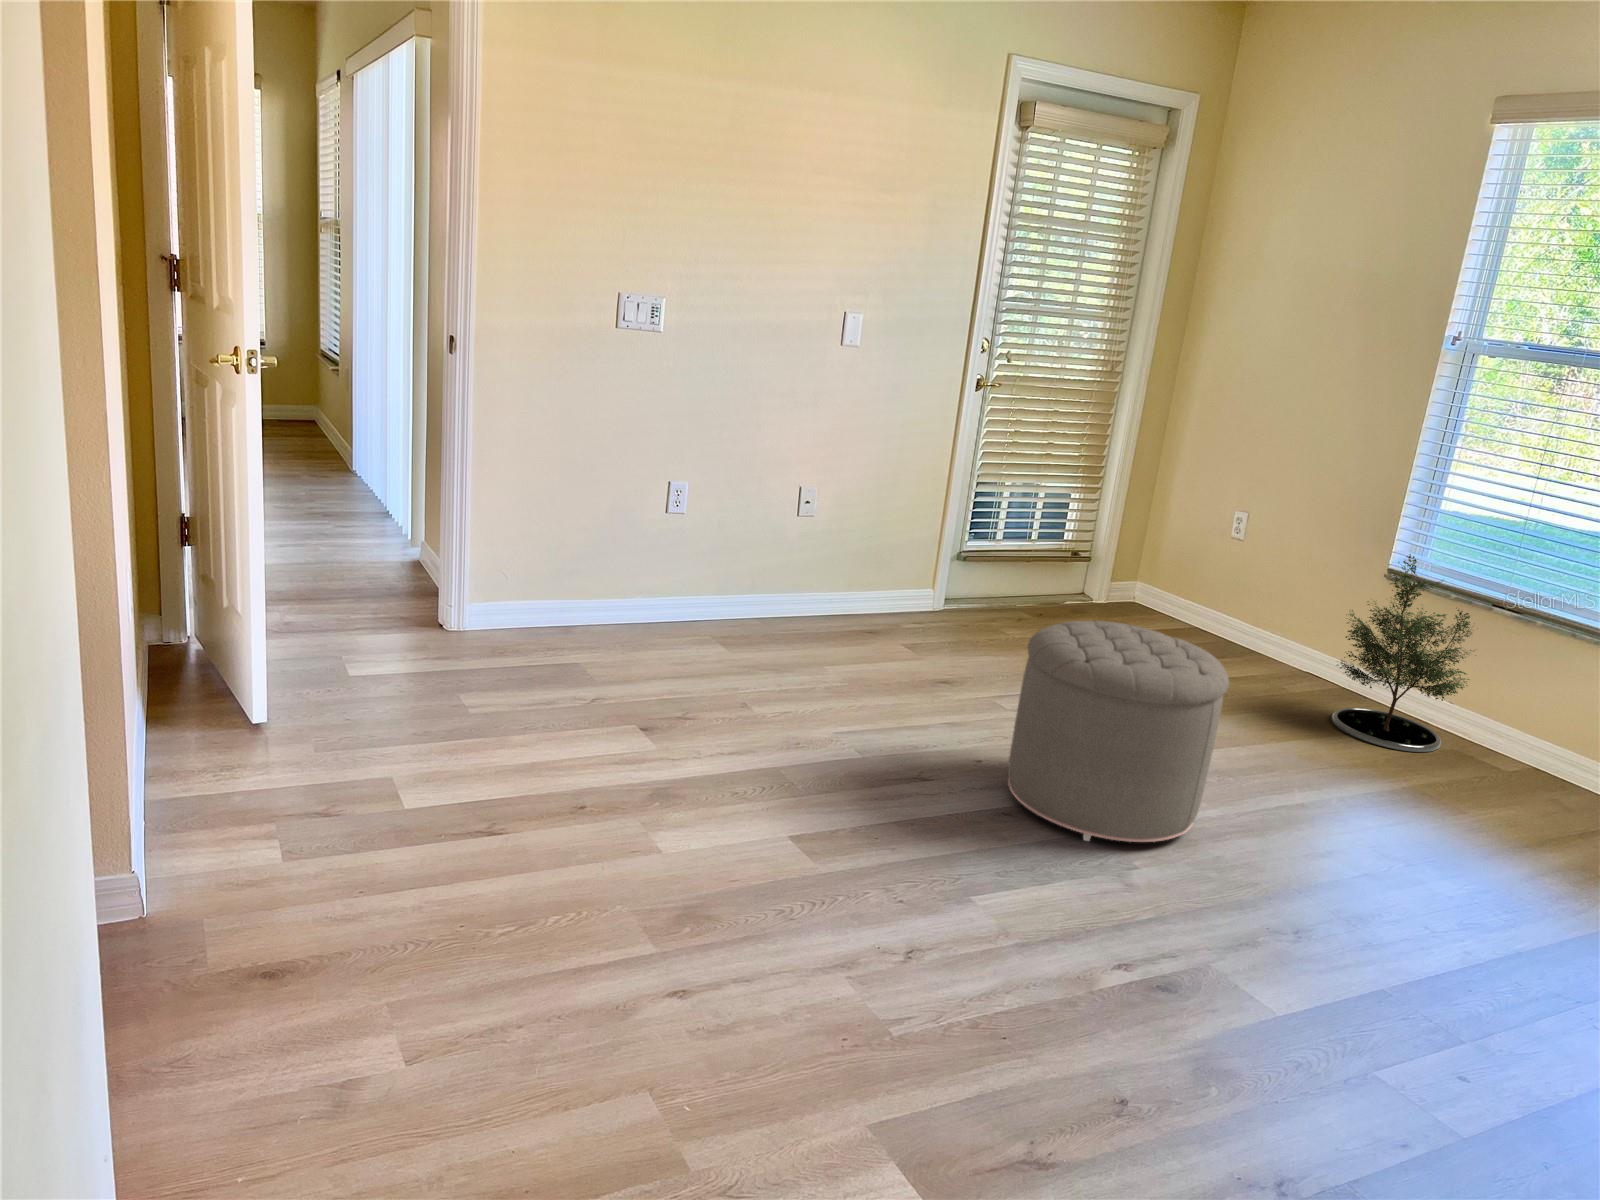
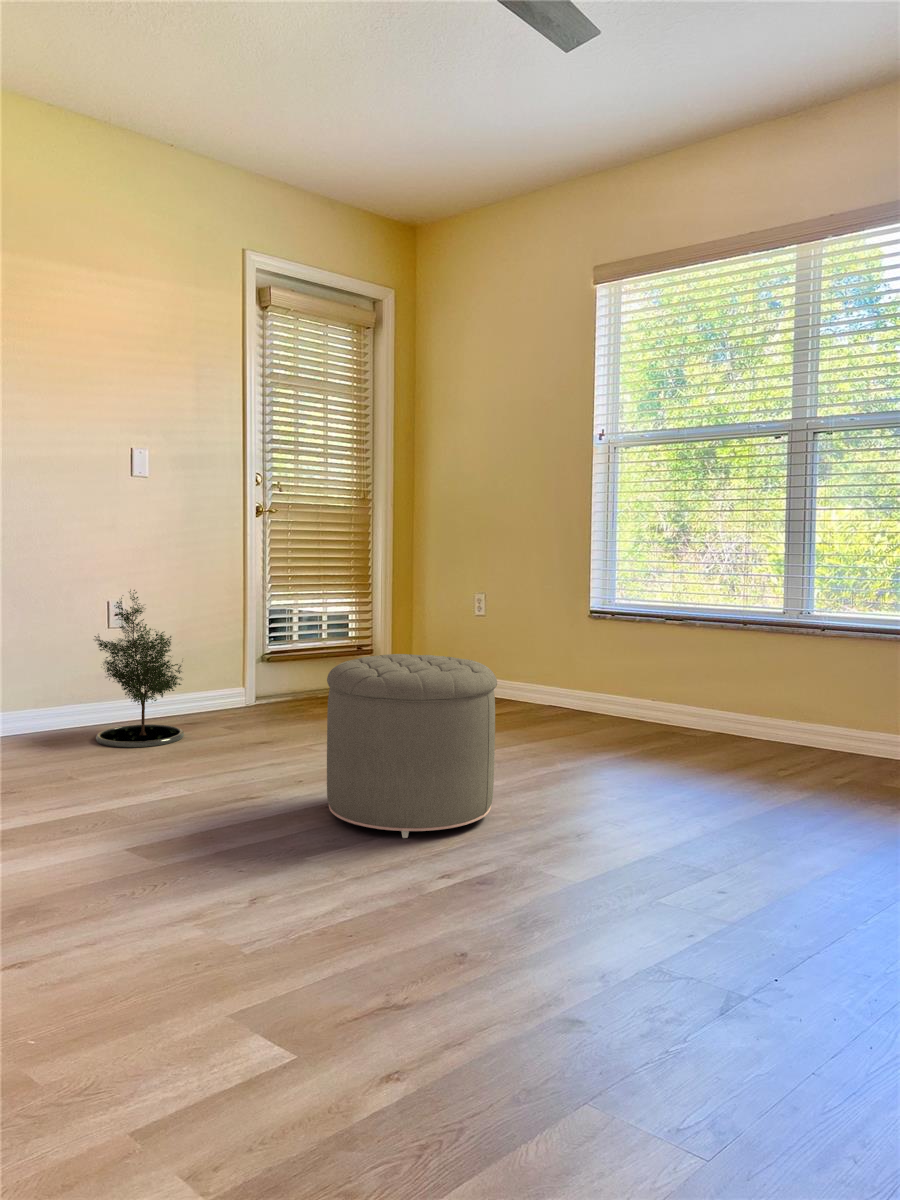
potted tree: present [1332,554,1474,752] -> present [94,590,184,747]

